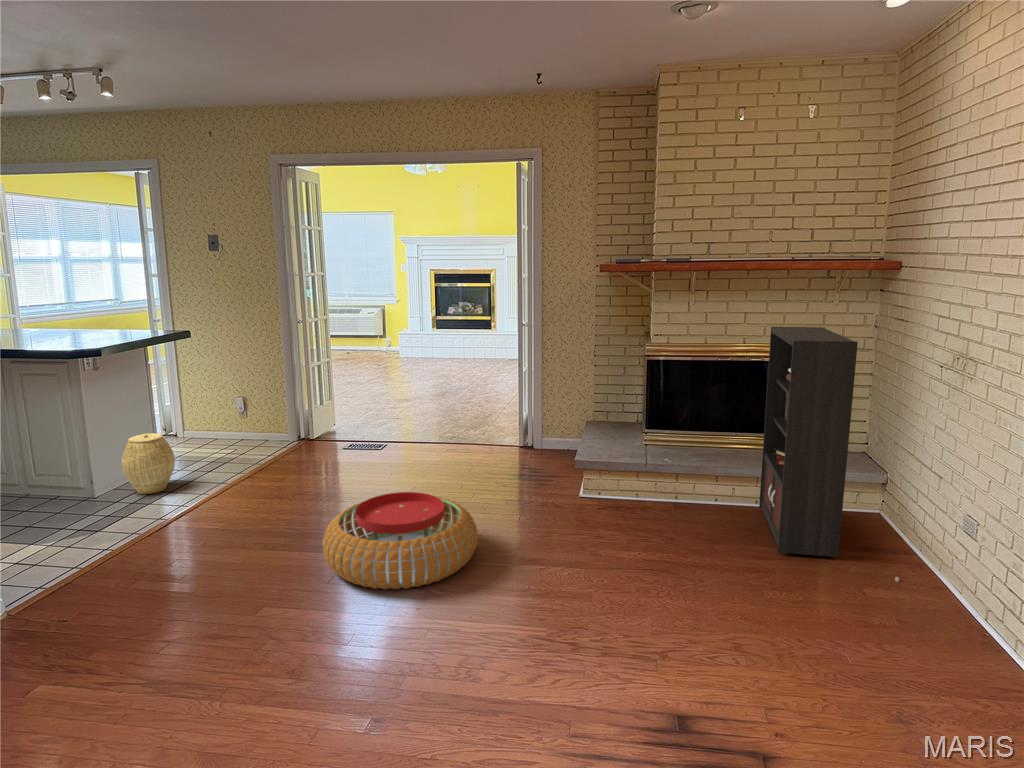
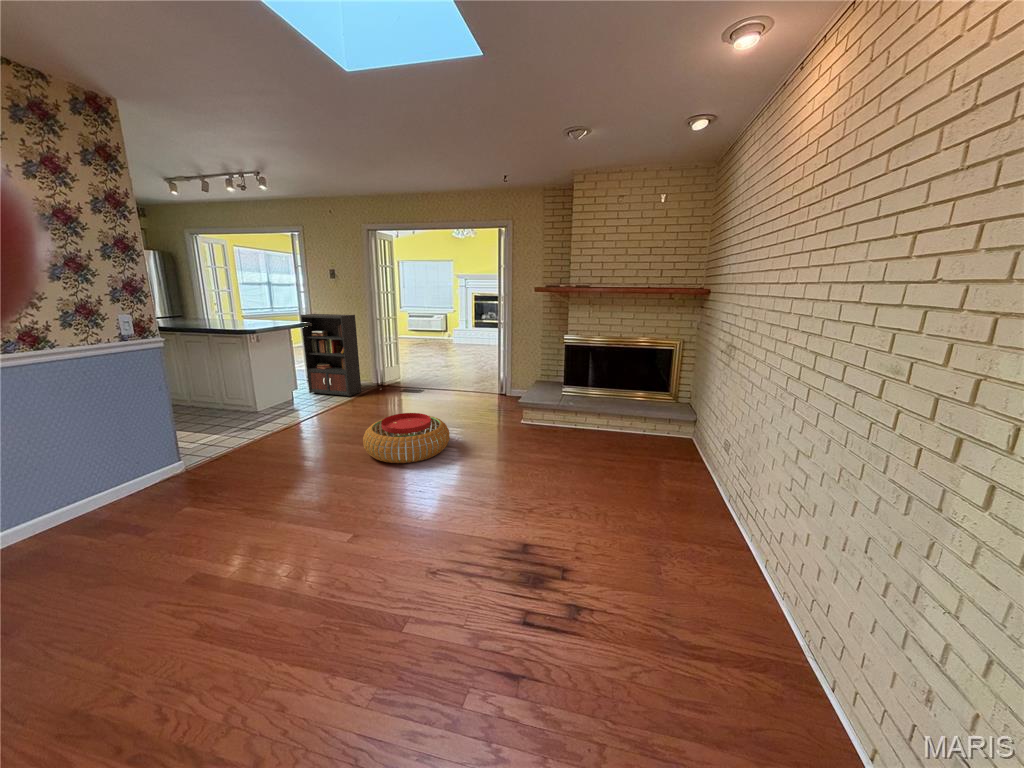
bookcase: present [759,327,899,582] -> present [300,314,382,396]
woven basket: present [122,433,175,494] -> none [275,378,304,410]

